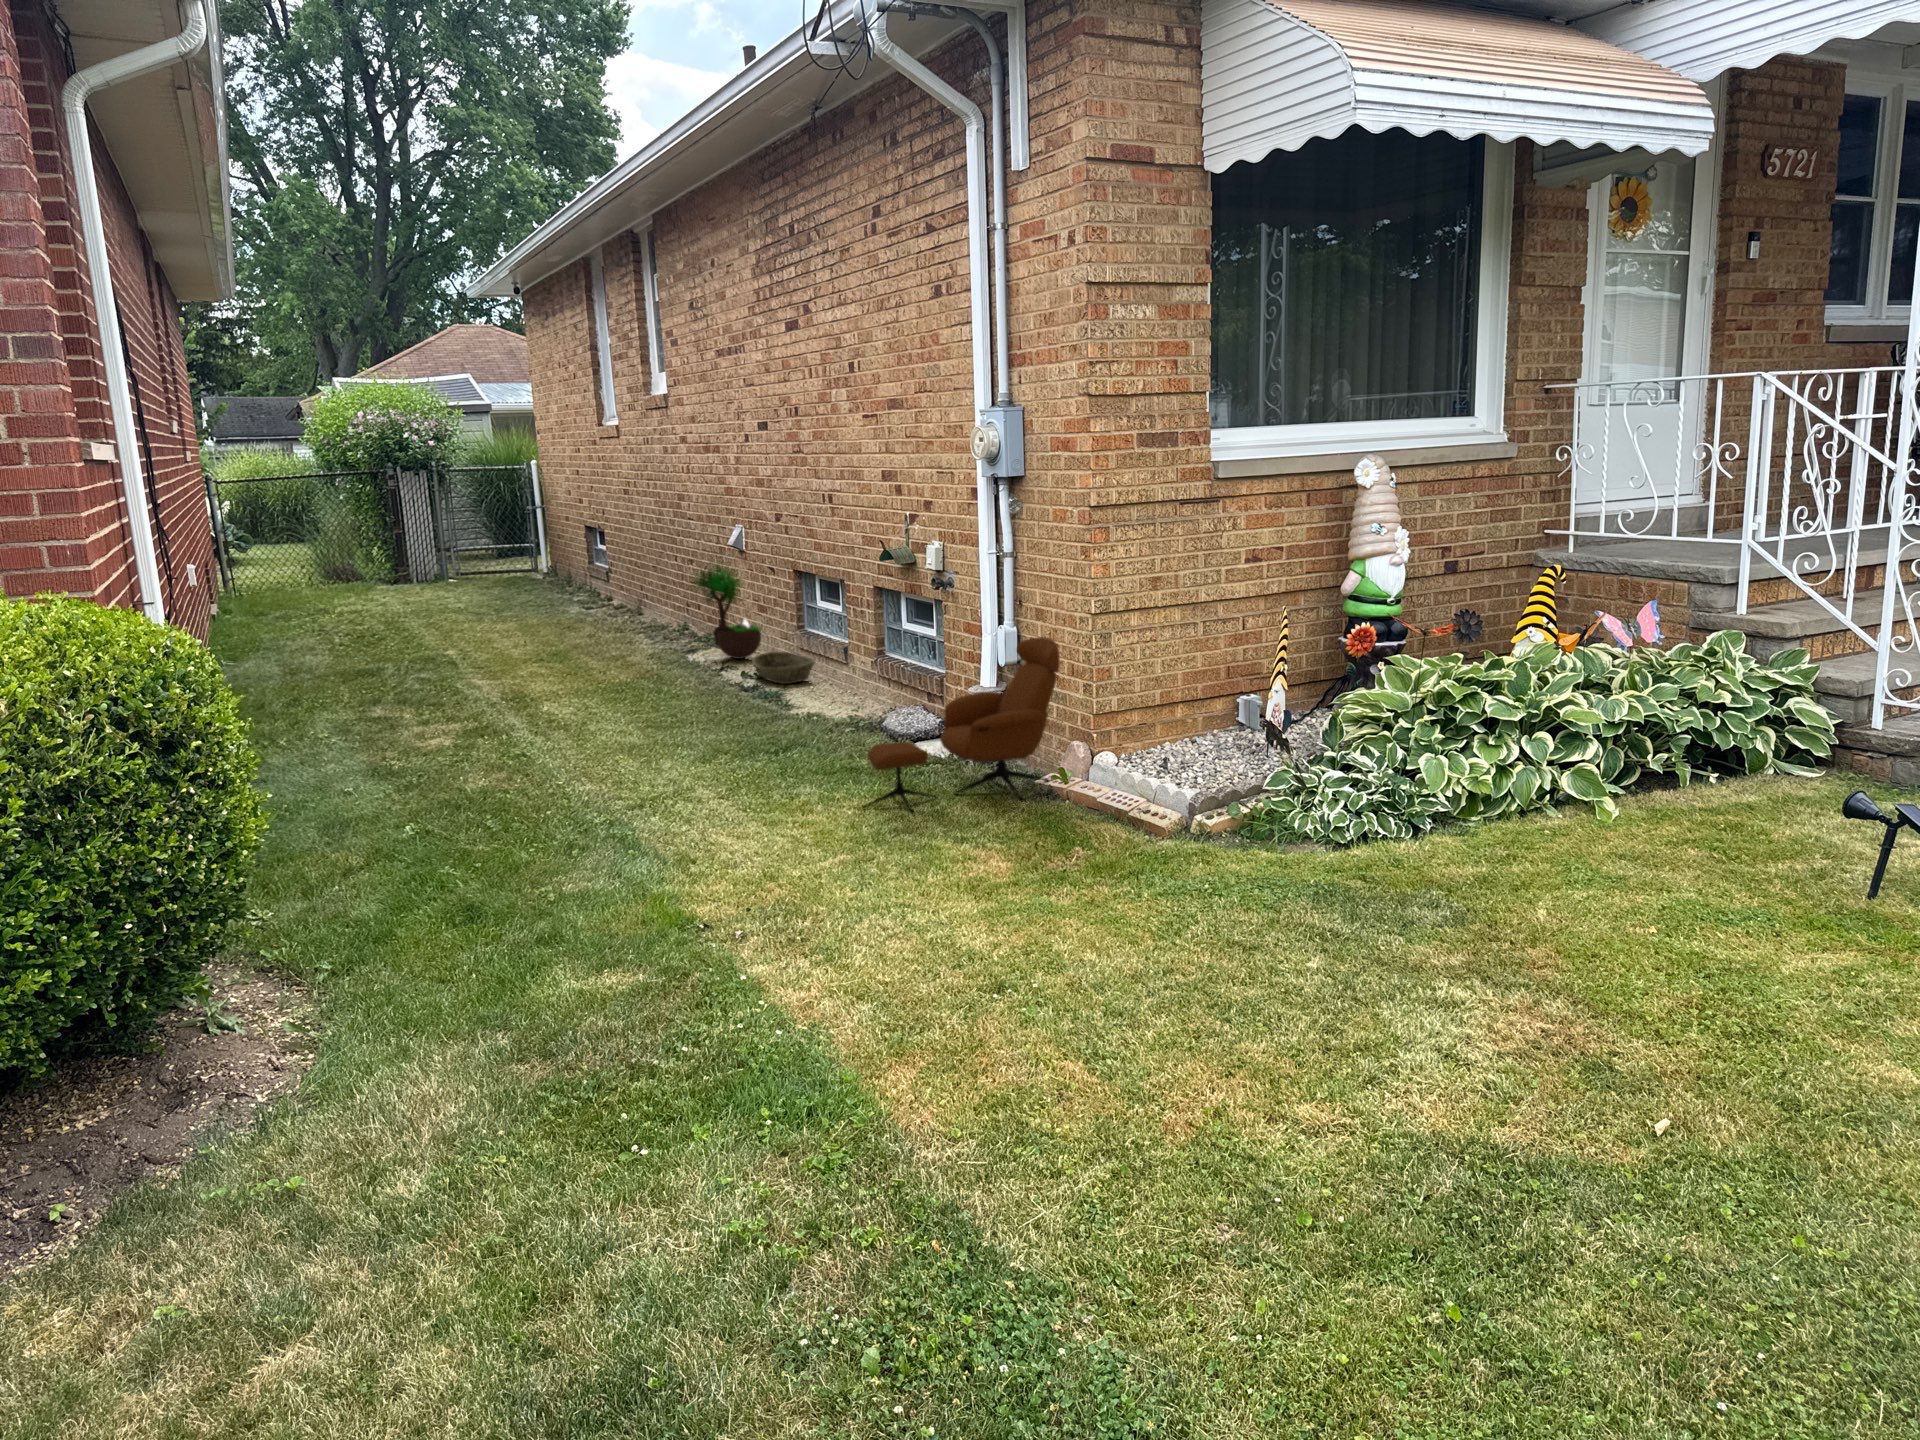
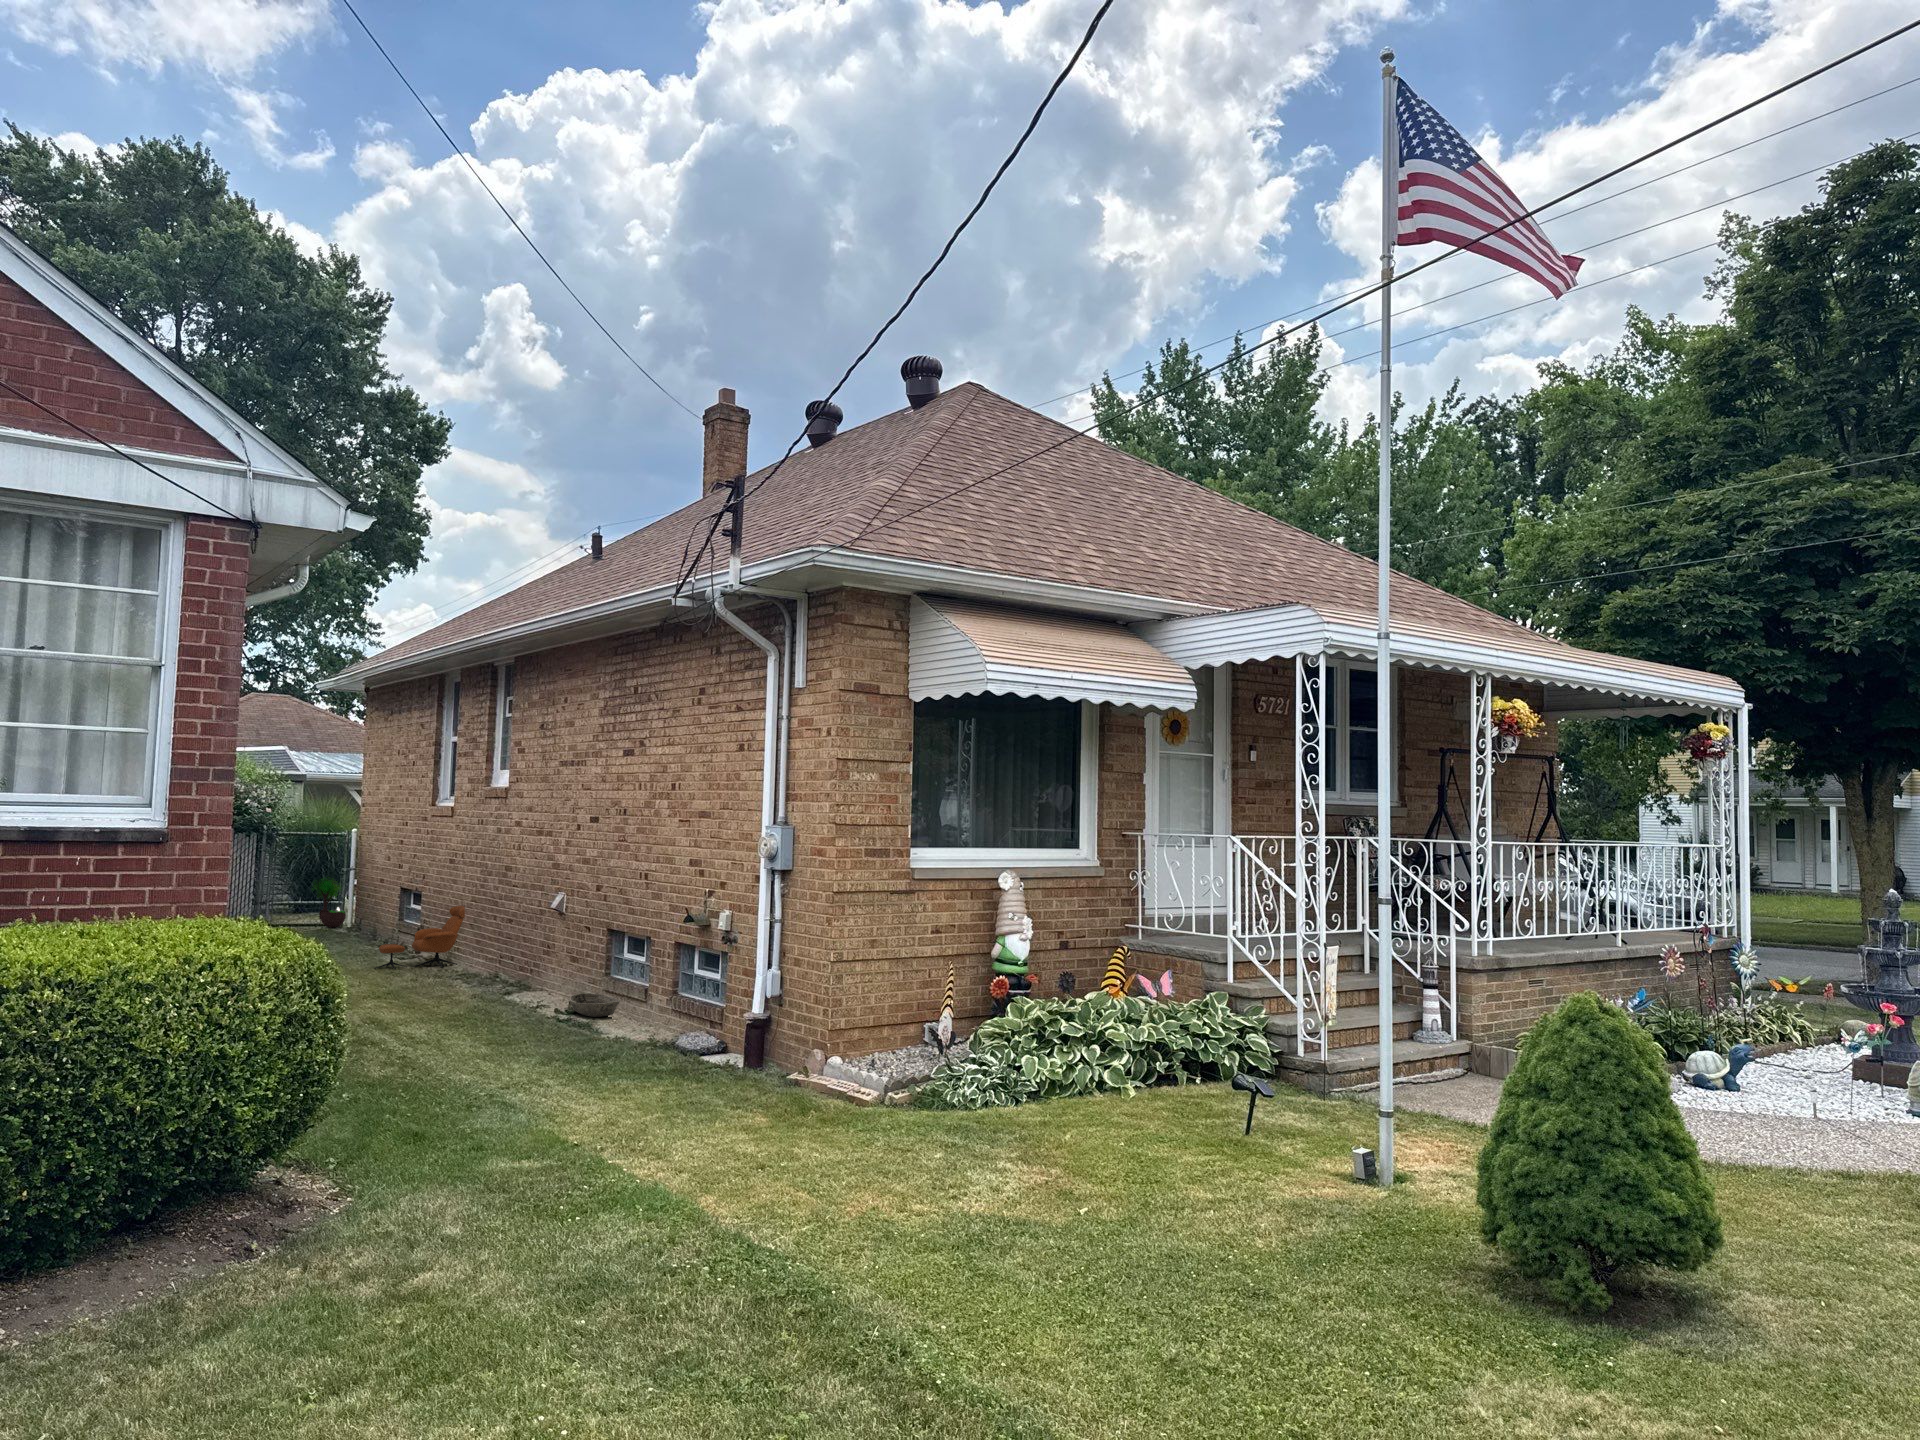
potted tree: present [690,562,761,659] -> present [312,878,346,928]
lounge chair: present [864,637,1060,811] -> present [374,906,465,969]

